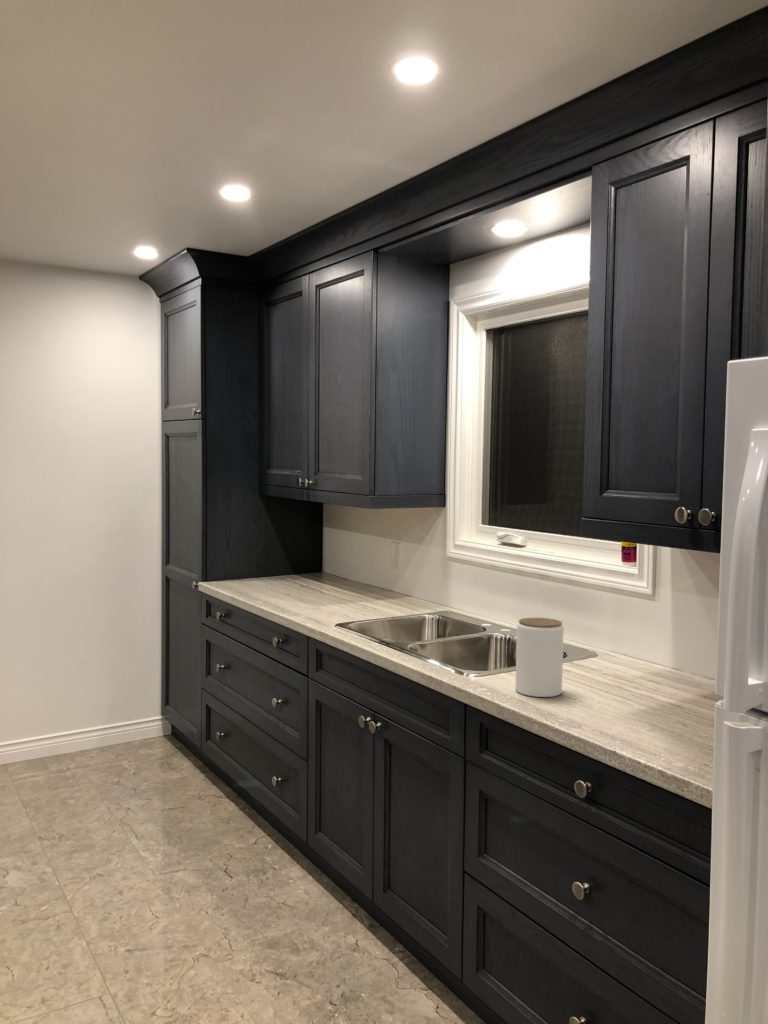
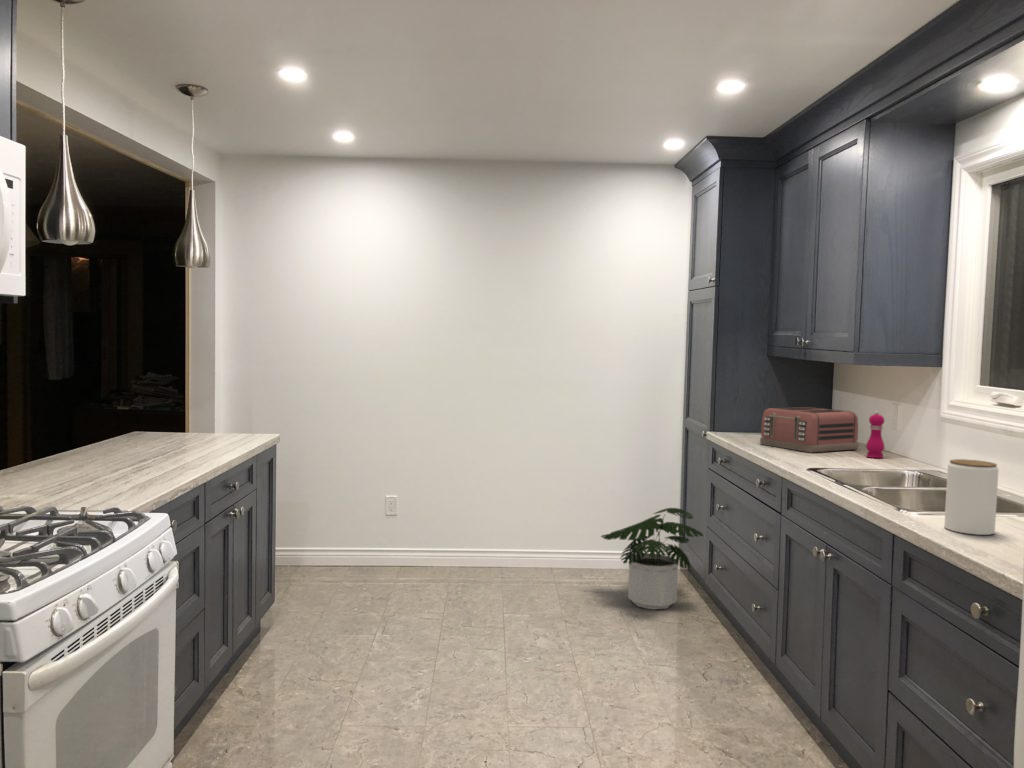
toaster: none [265,550,363,602] -> present [760,407,859,452]
pepper mill: none [376,553,393,602] -> present [866,411,884,458]
potted plant: none [75,671,202,795] -> present [601,508,703,609]

